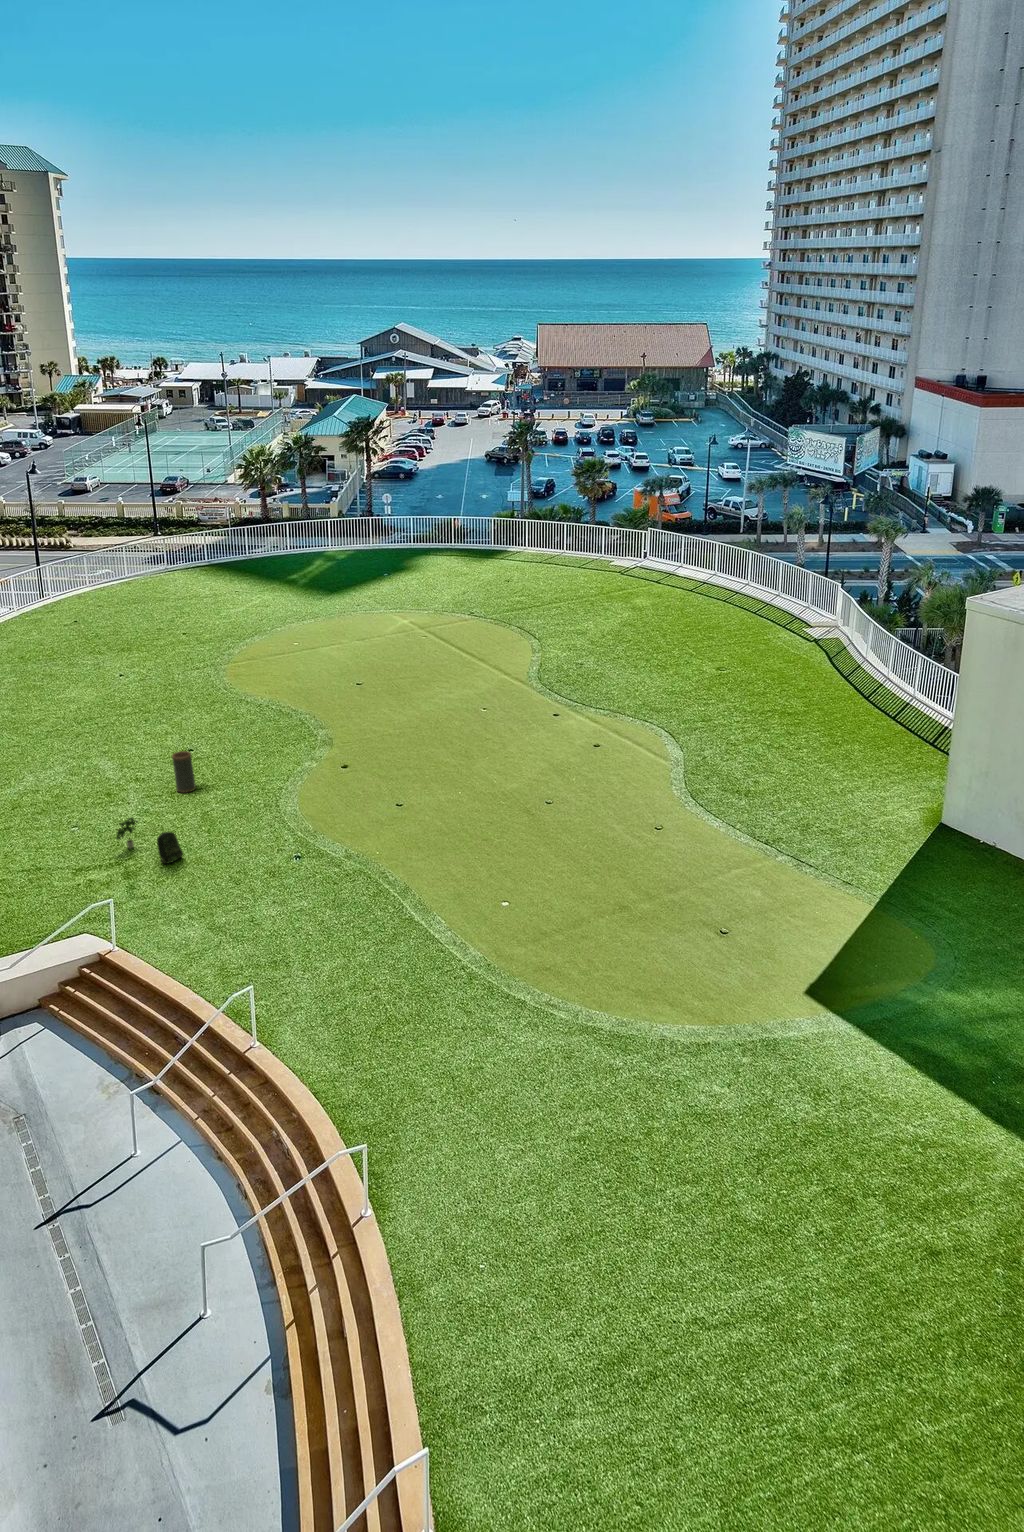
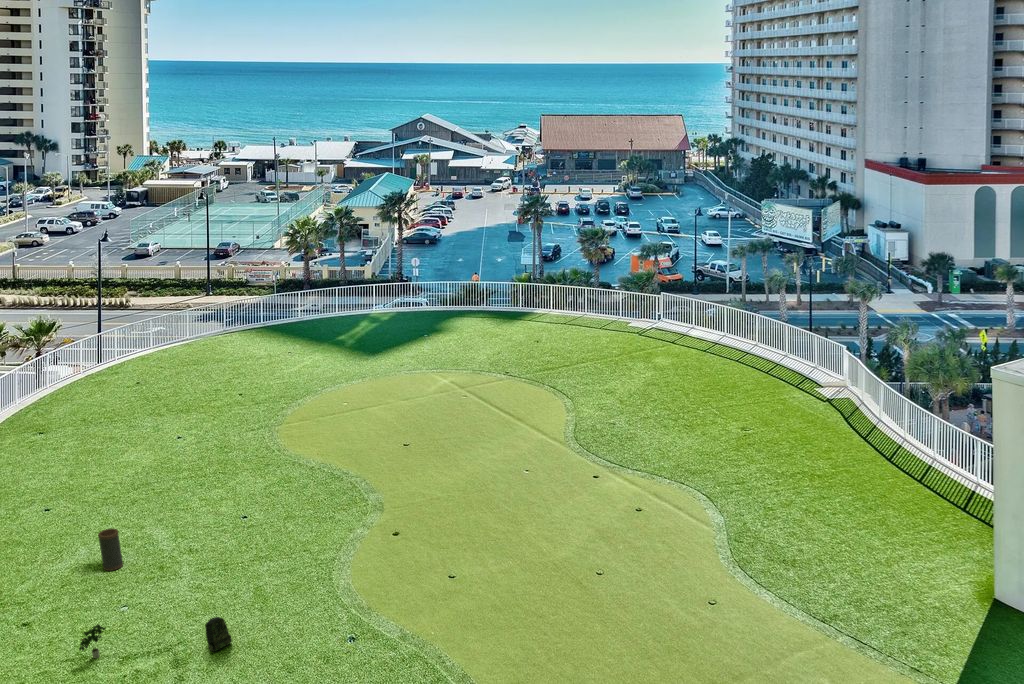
trash can: present [172,751,196,793] -> present [98,528,123,571]
potted plant: present [116,817,138,848] -> present [79,624,105,658]

